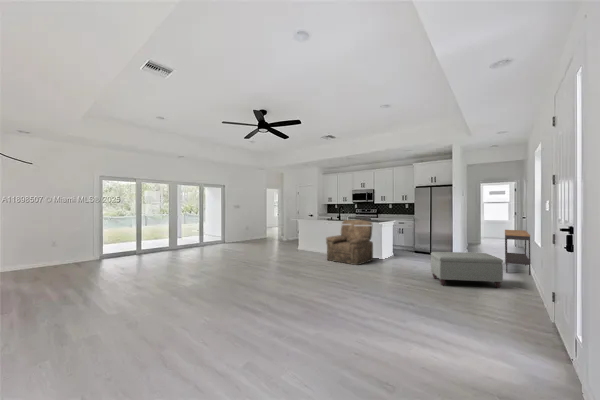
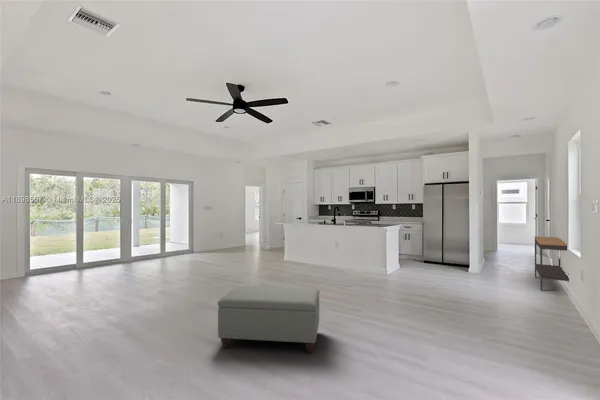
armchair: present [326,220,373,265] -> none [319,225,377,282]
ottoman: present [431,252,503,288] -> present [218,286,319,353]

